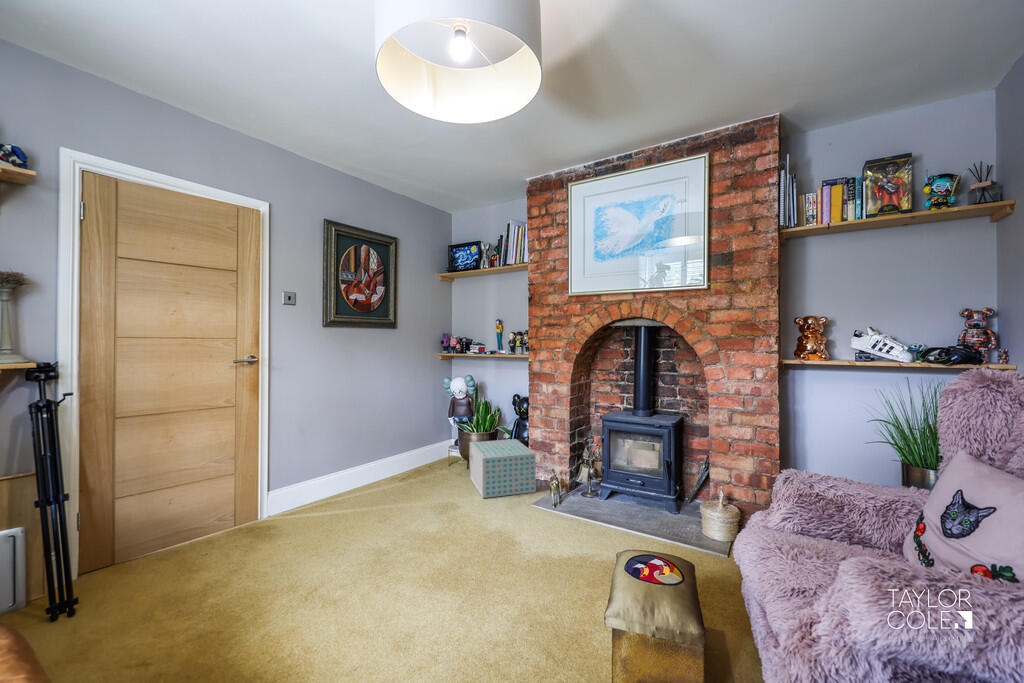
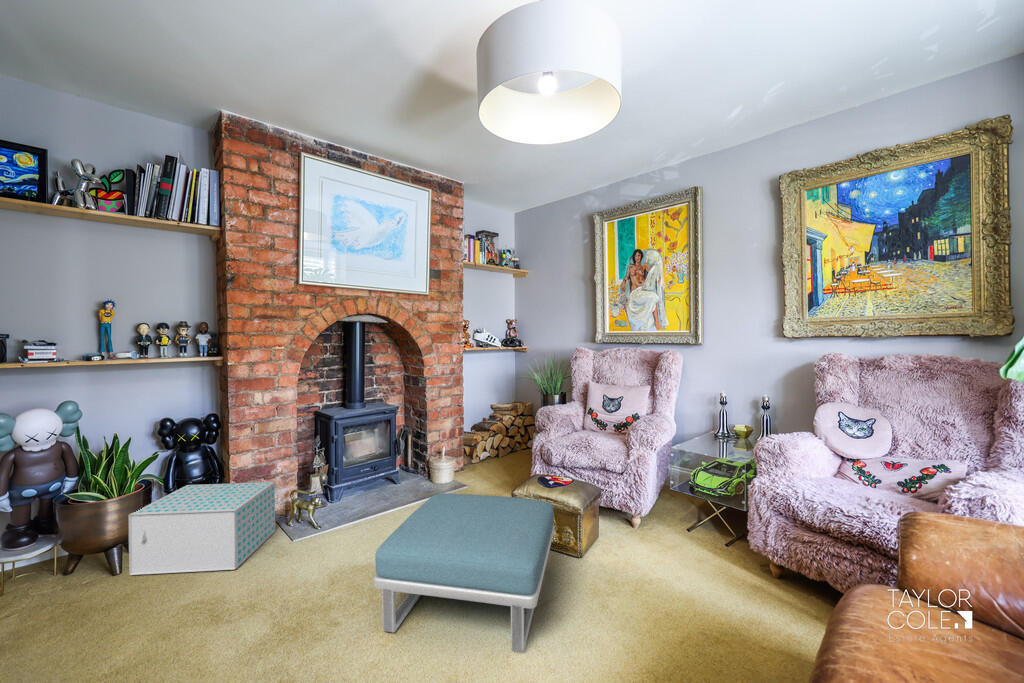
footstool: none [387,504,564,654] -> present [373,493,554,652]

